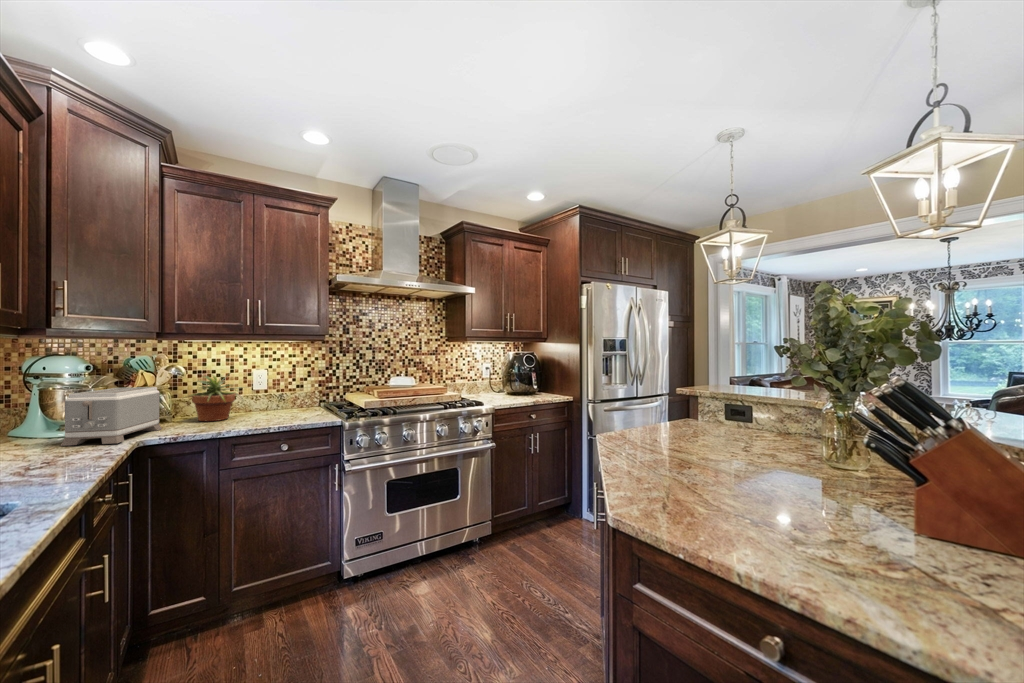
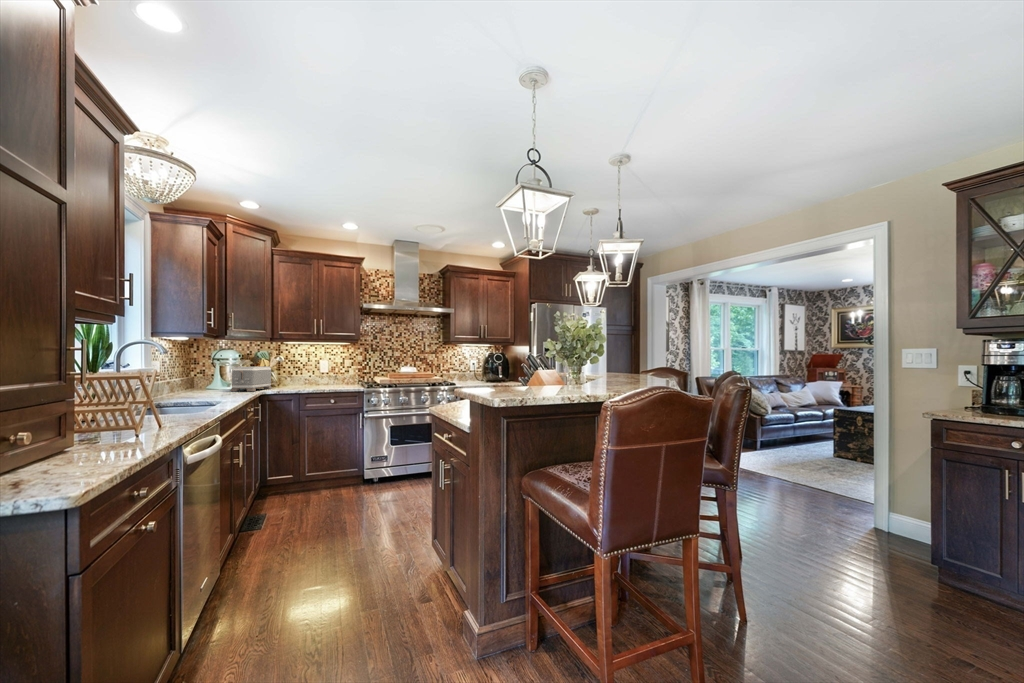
potted plant: present [187,376,240,421] -> none [280,361,316,387]

